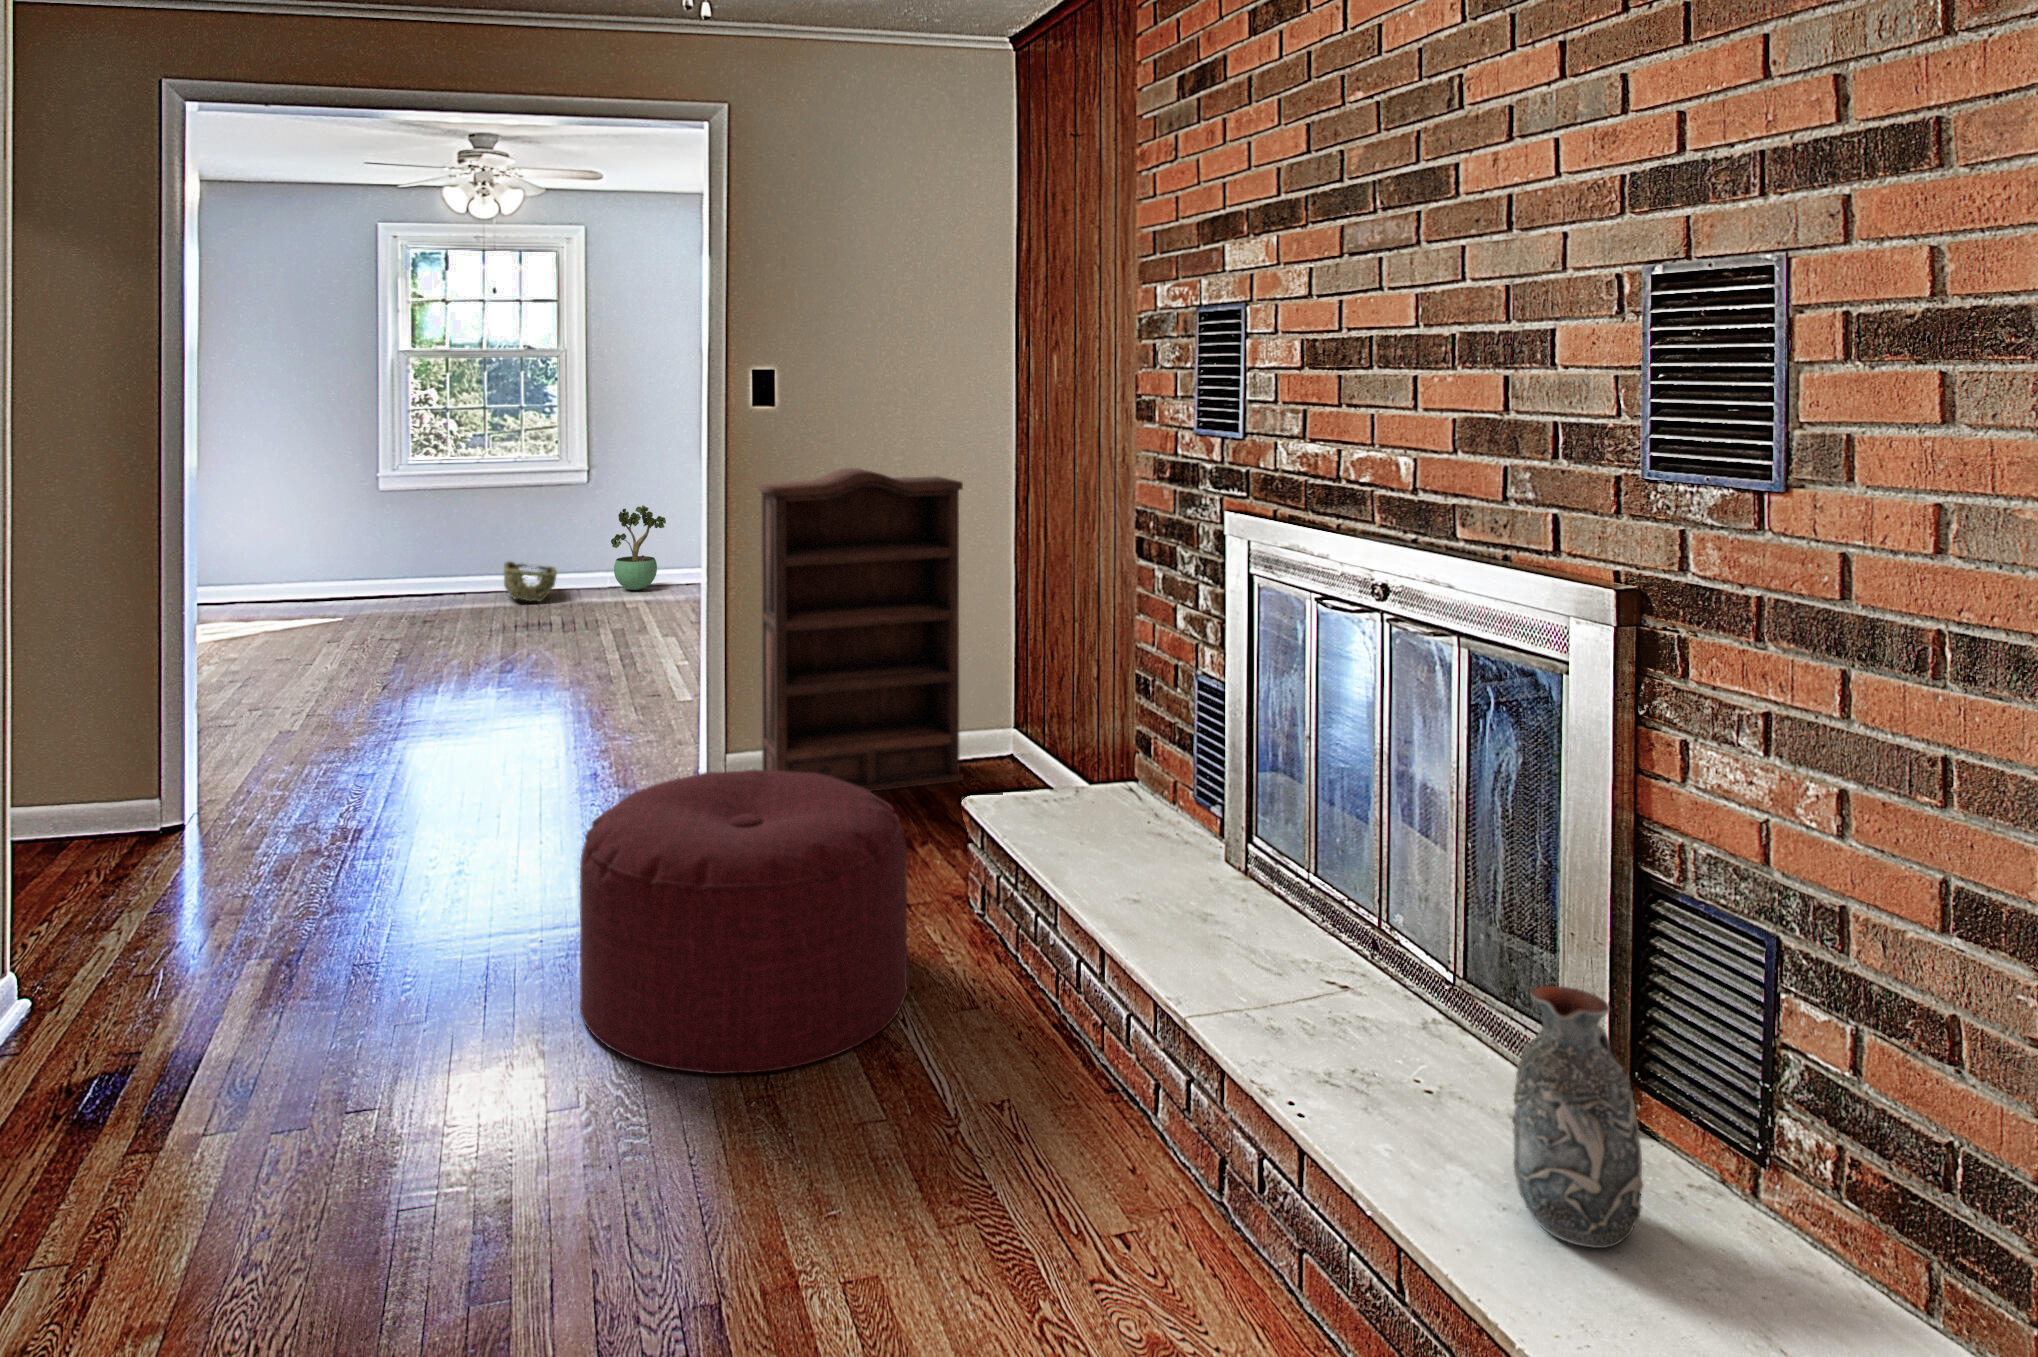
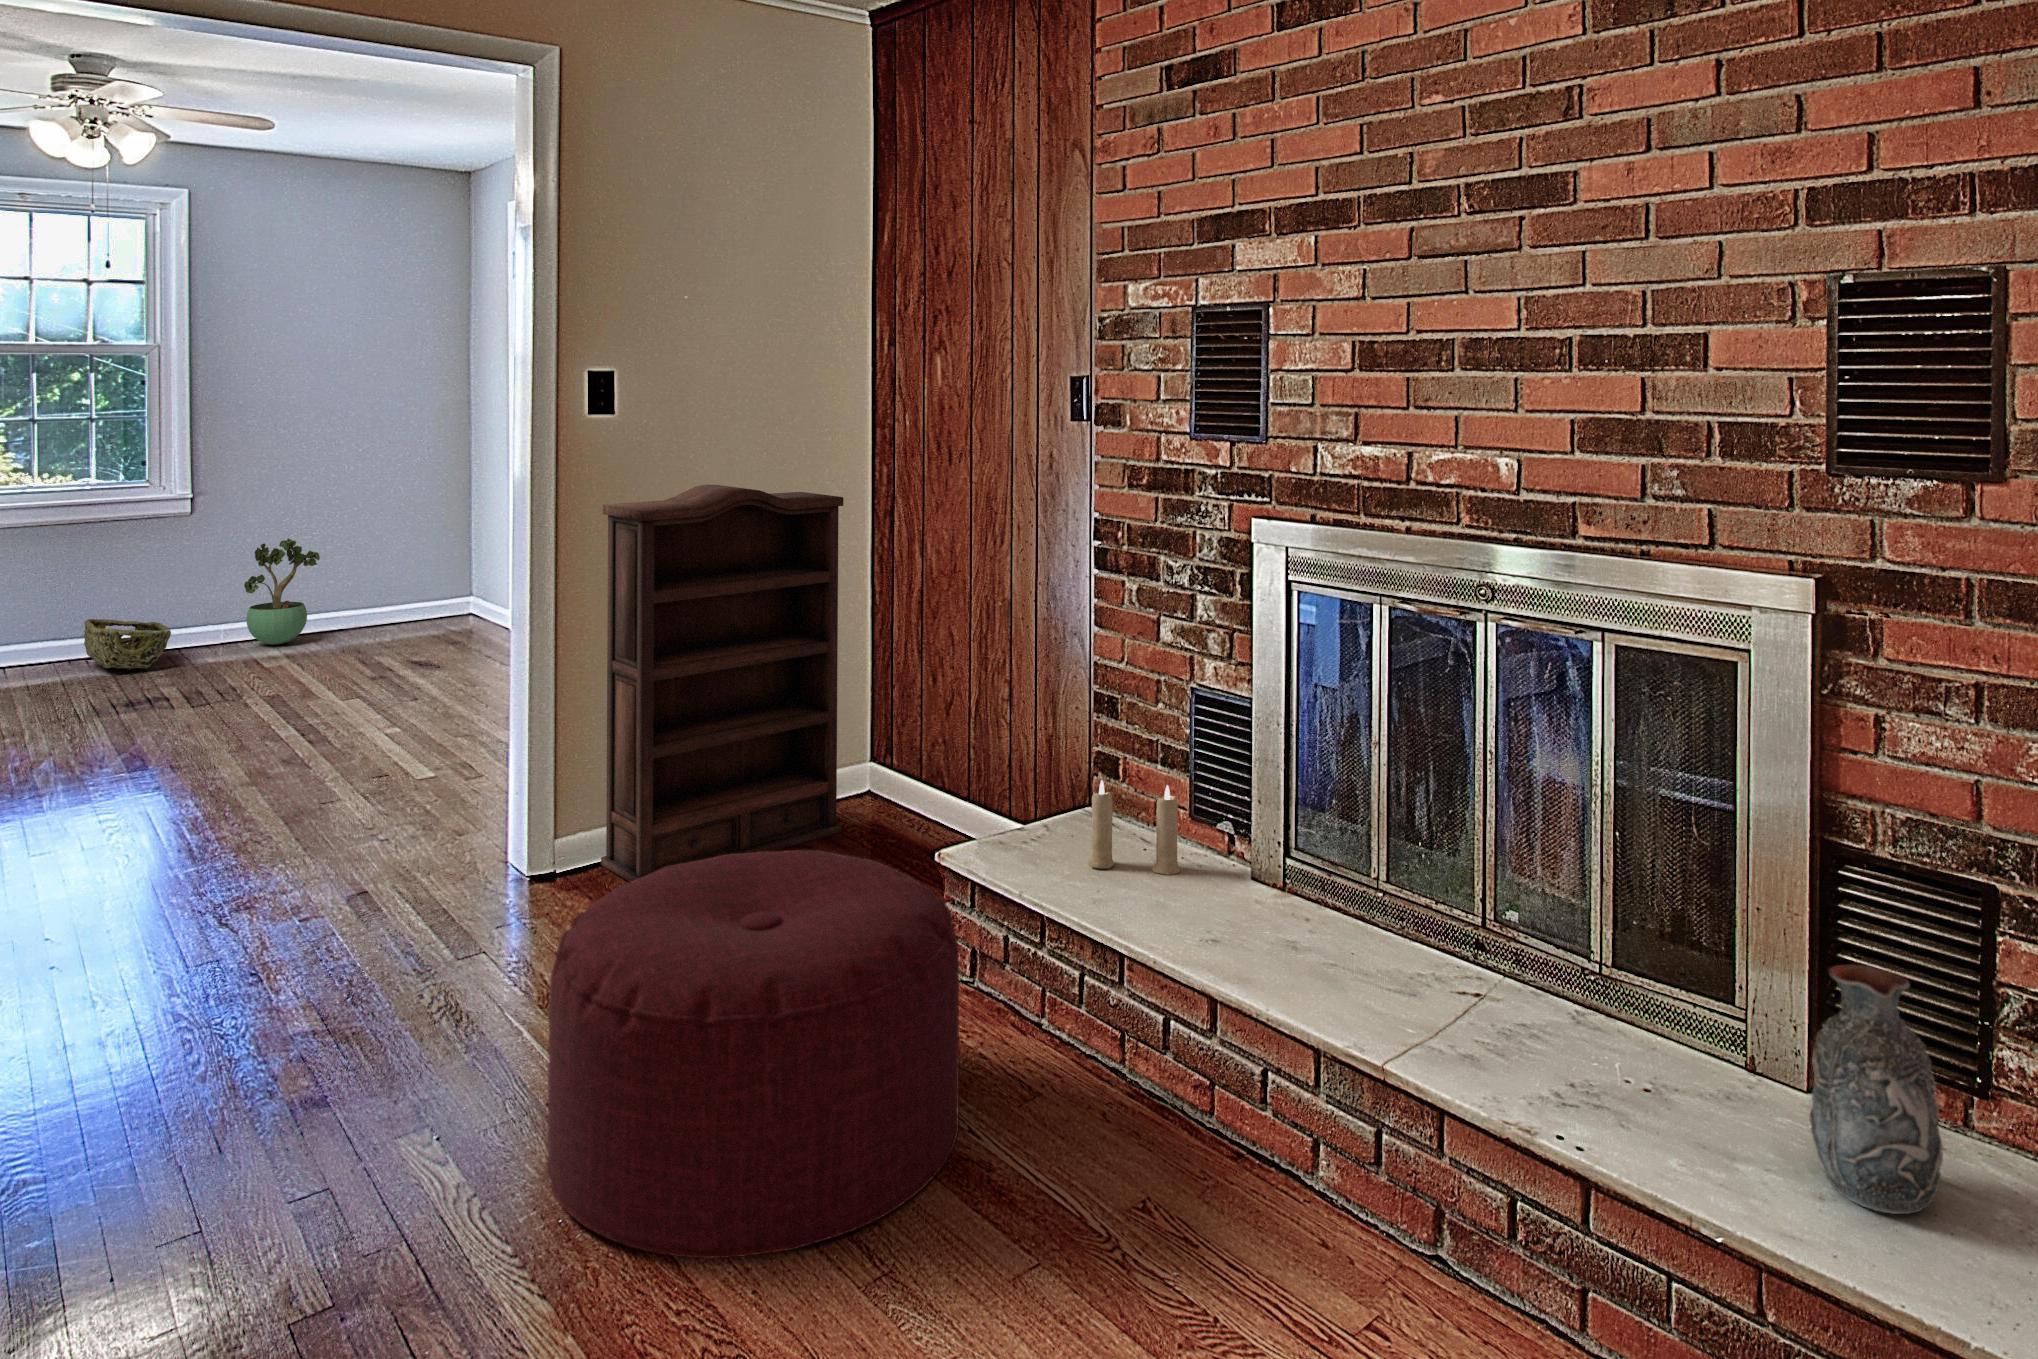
candle: none [1079,743,1160,842] -> present [1088,780,1180,875]

